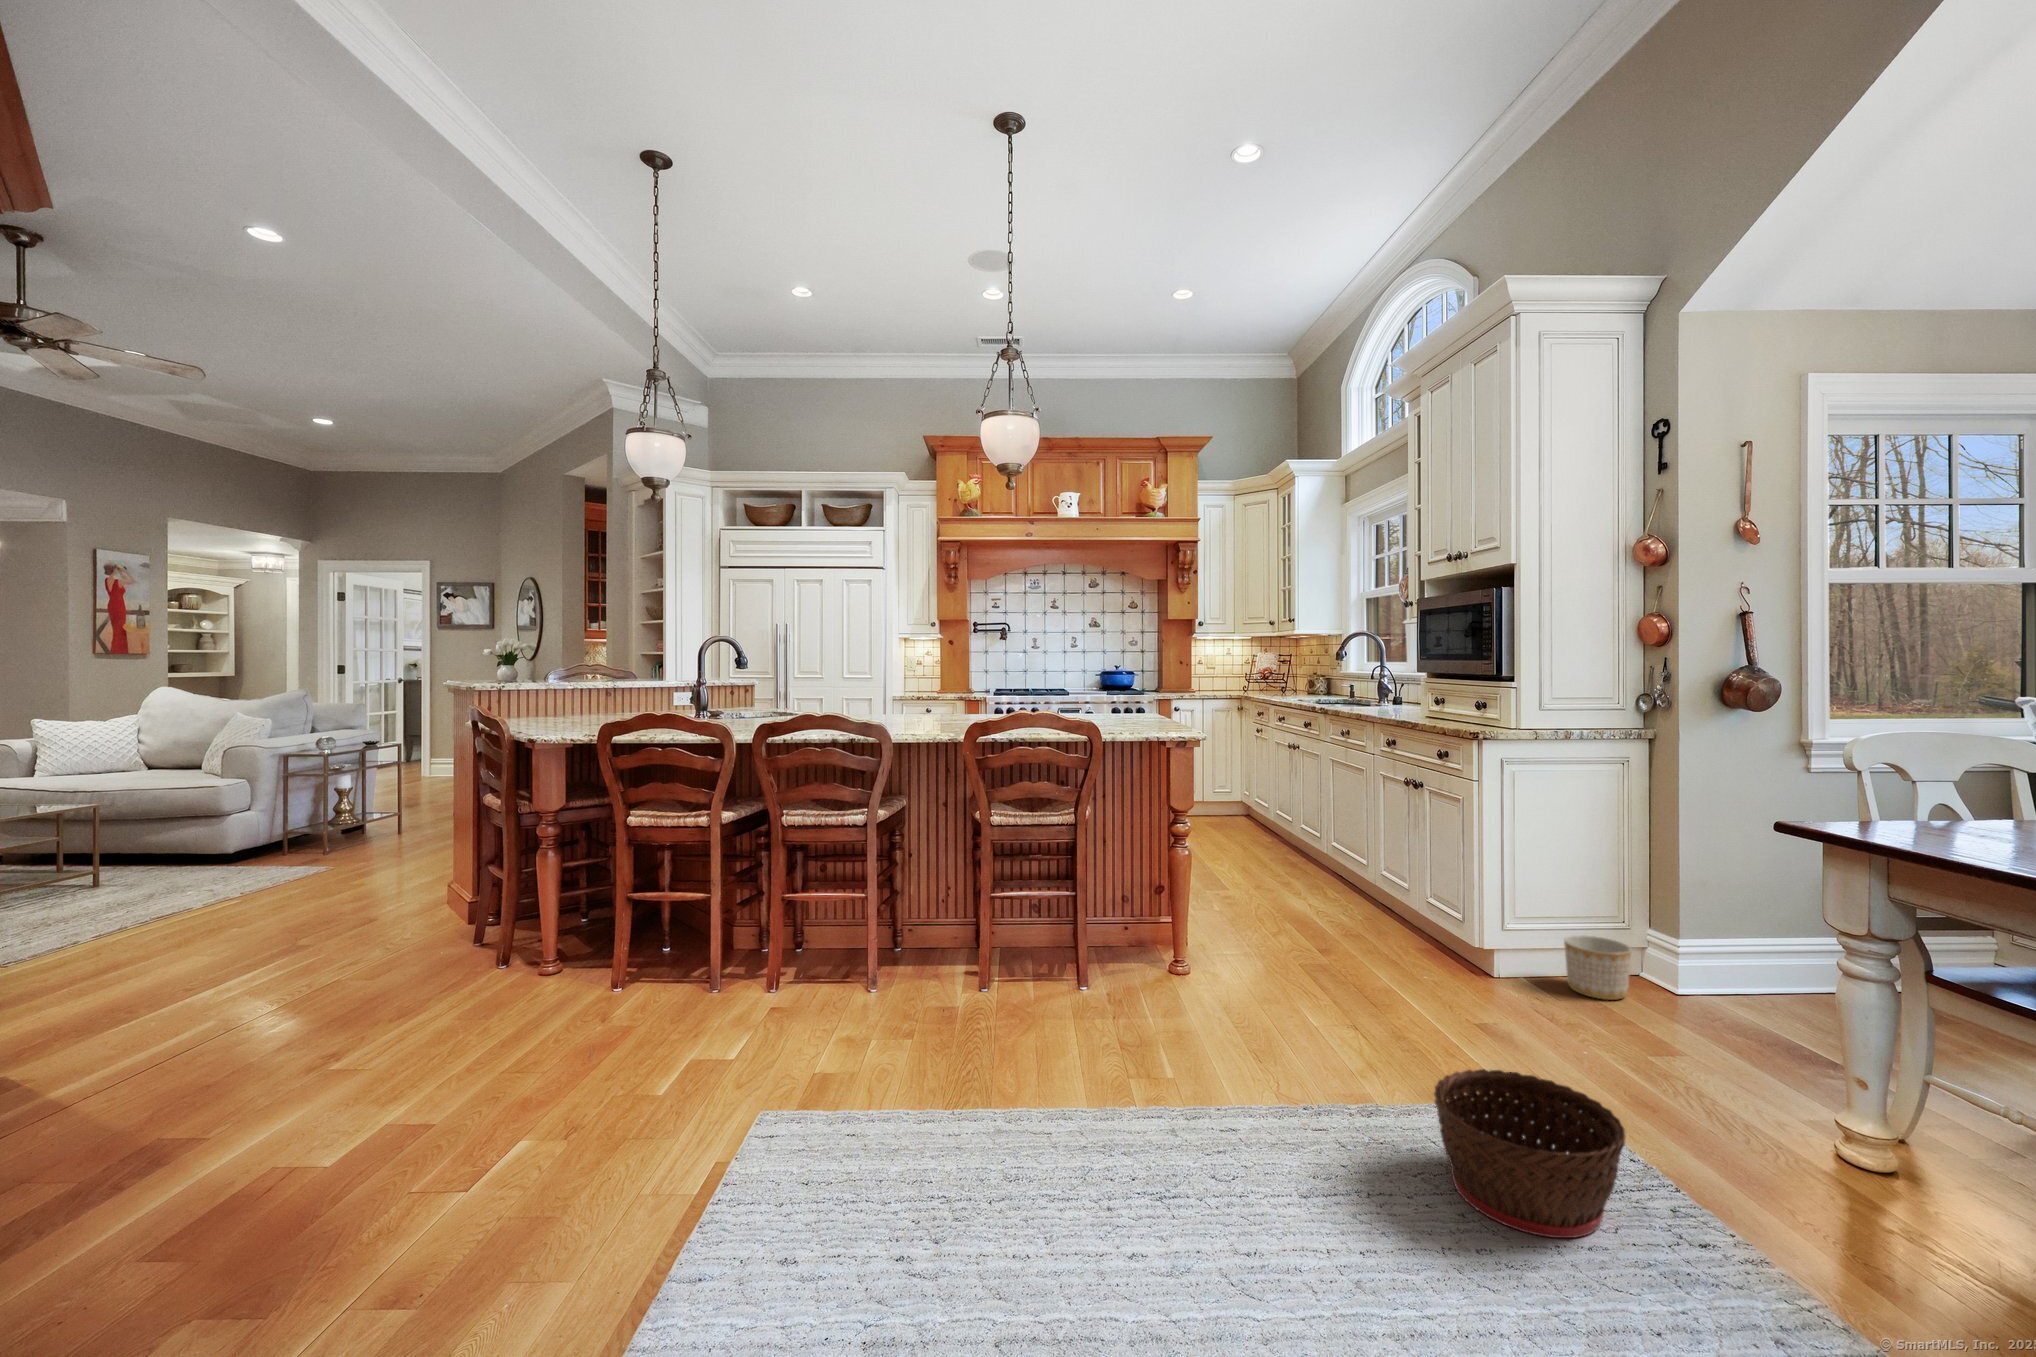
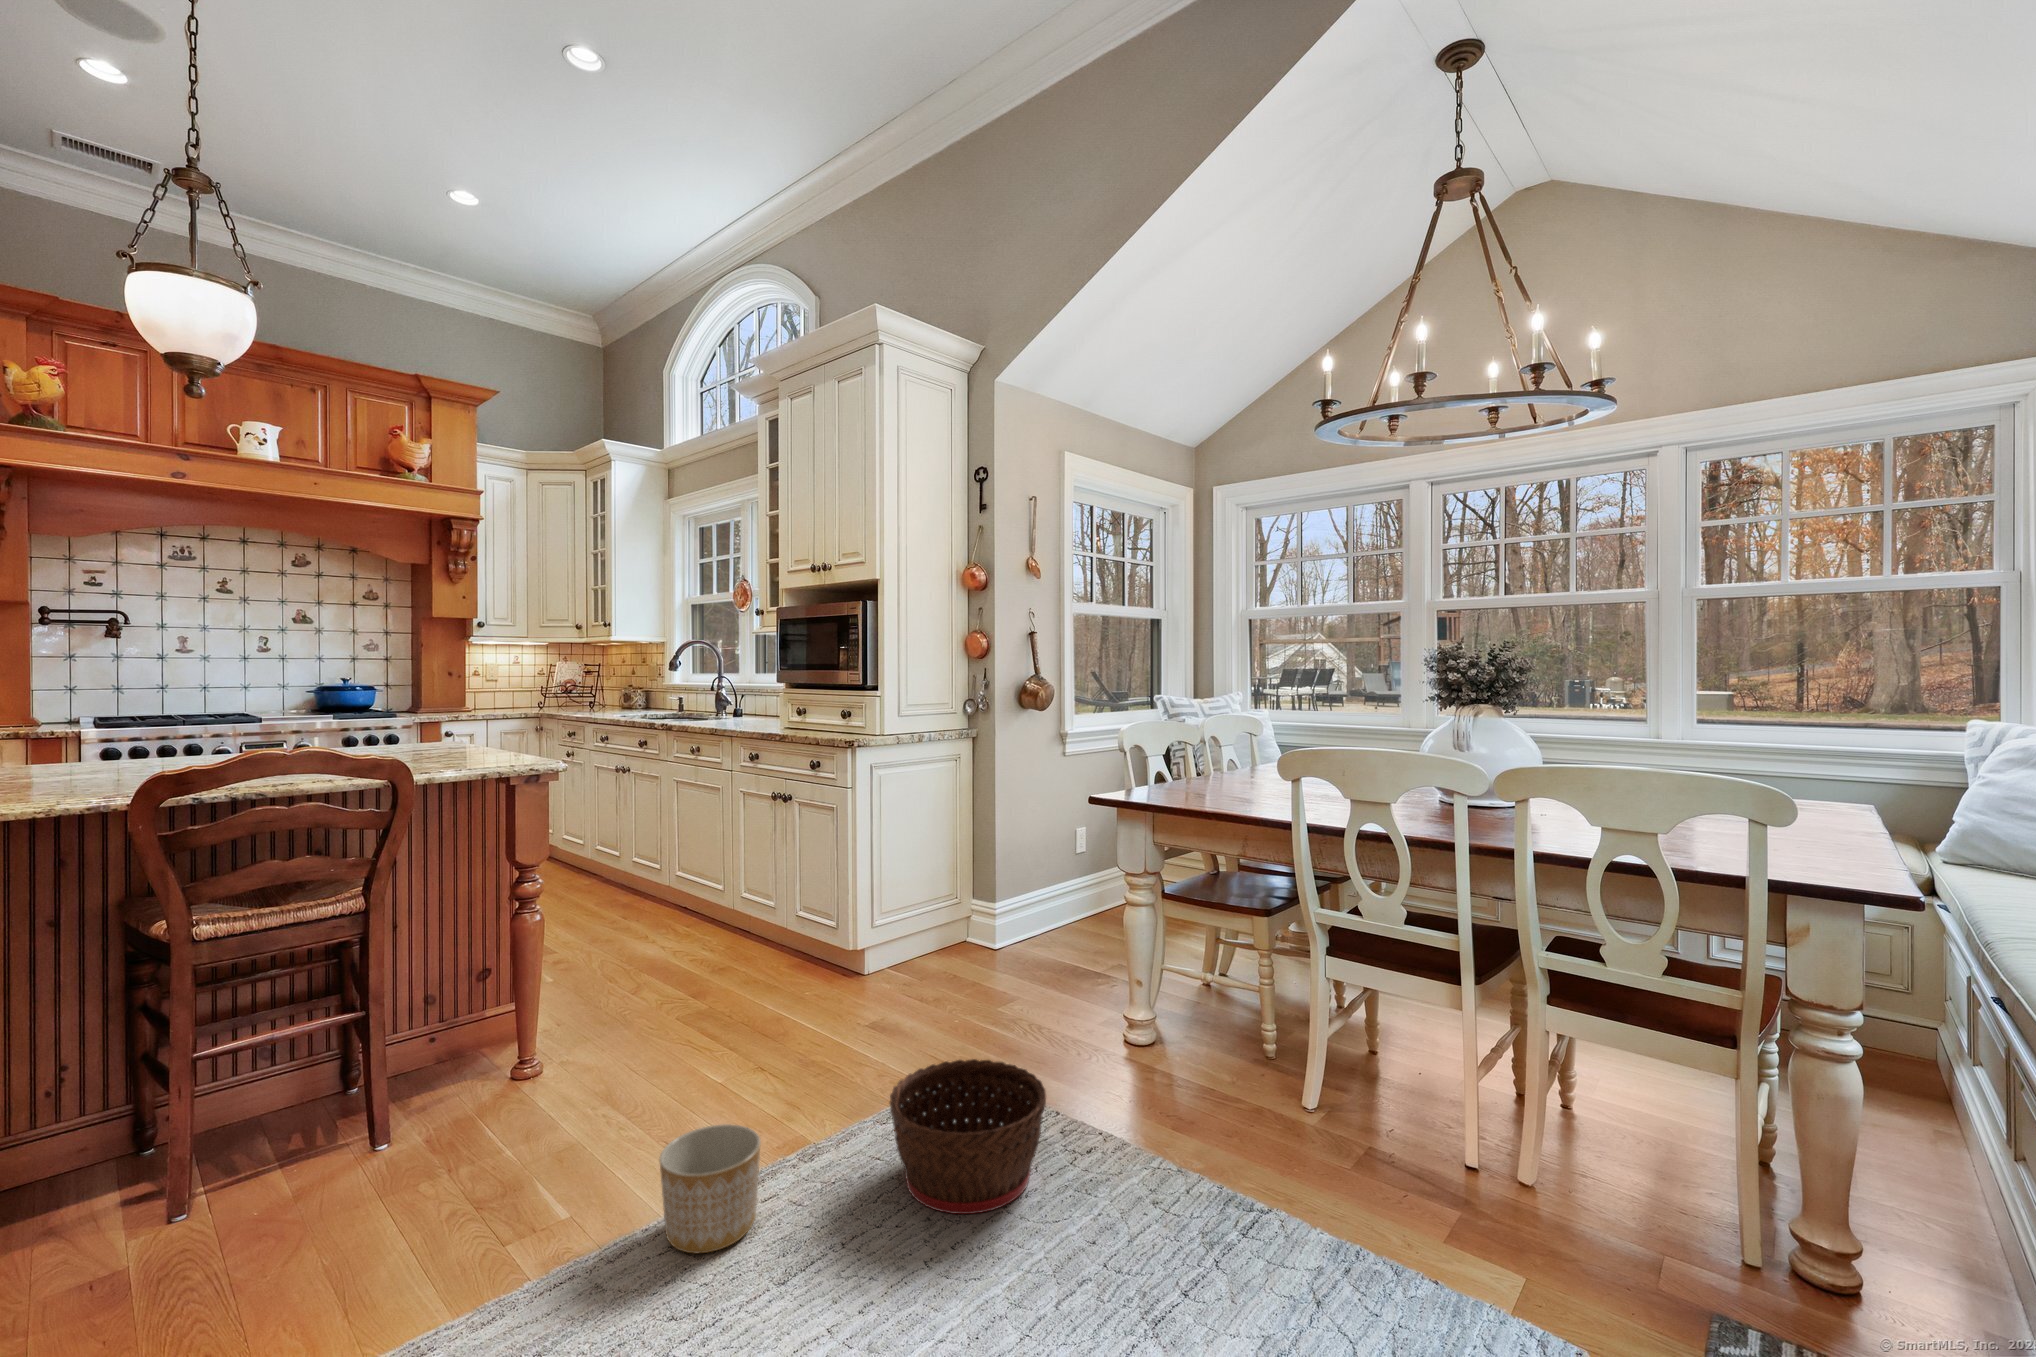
planter: present [1564,935,1631,1000] -> present [660,1124,761,1253]

